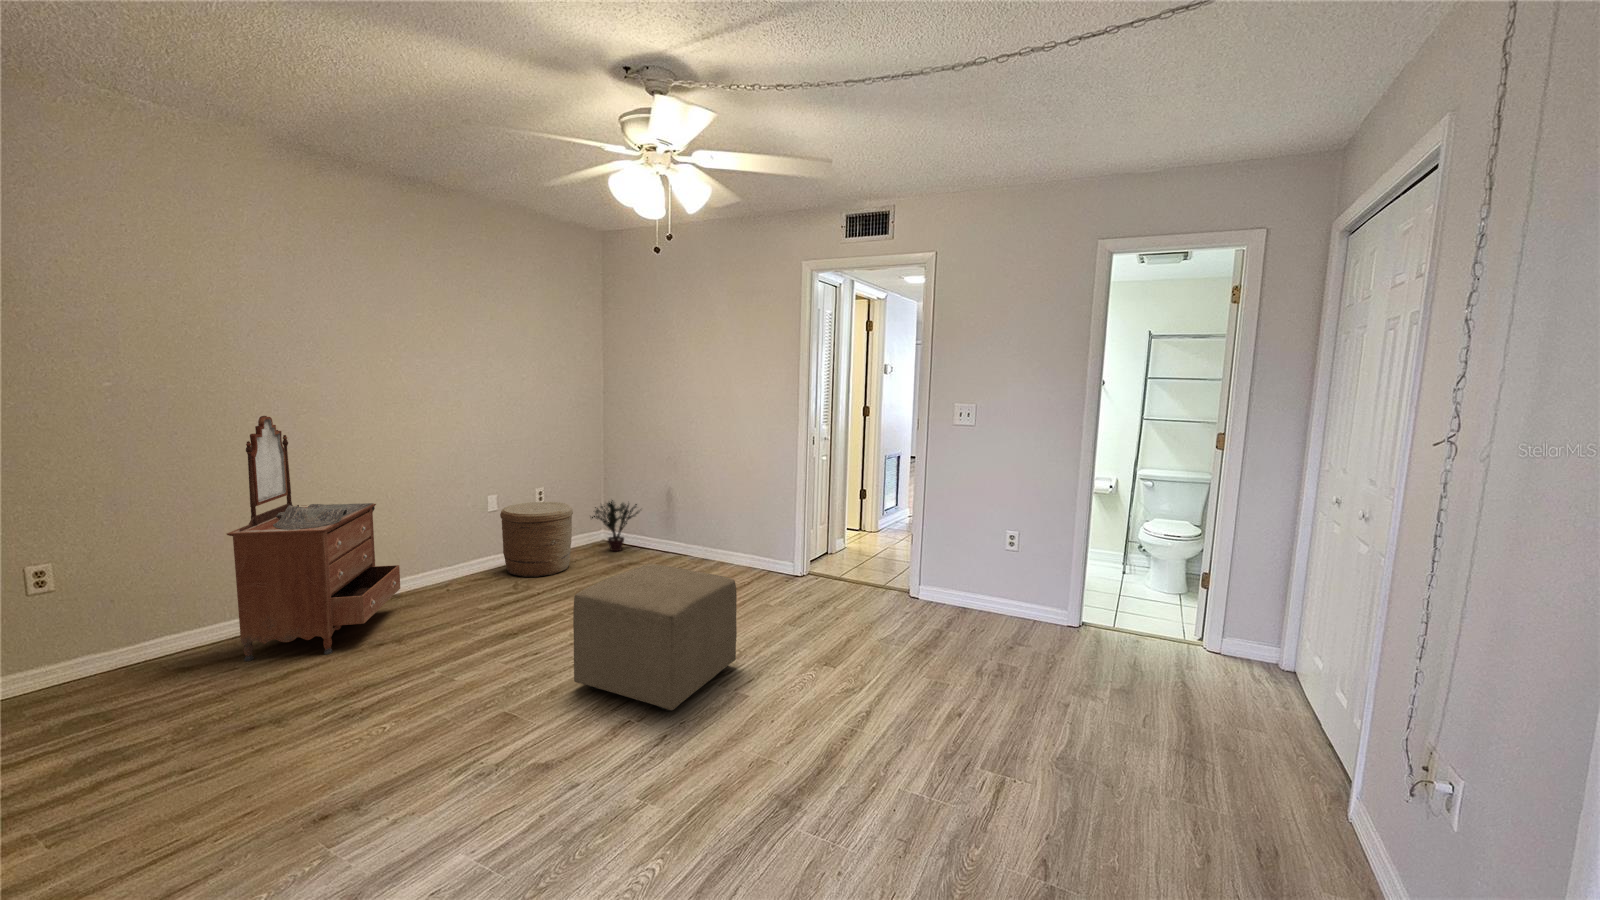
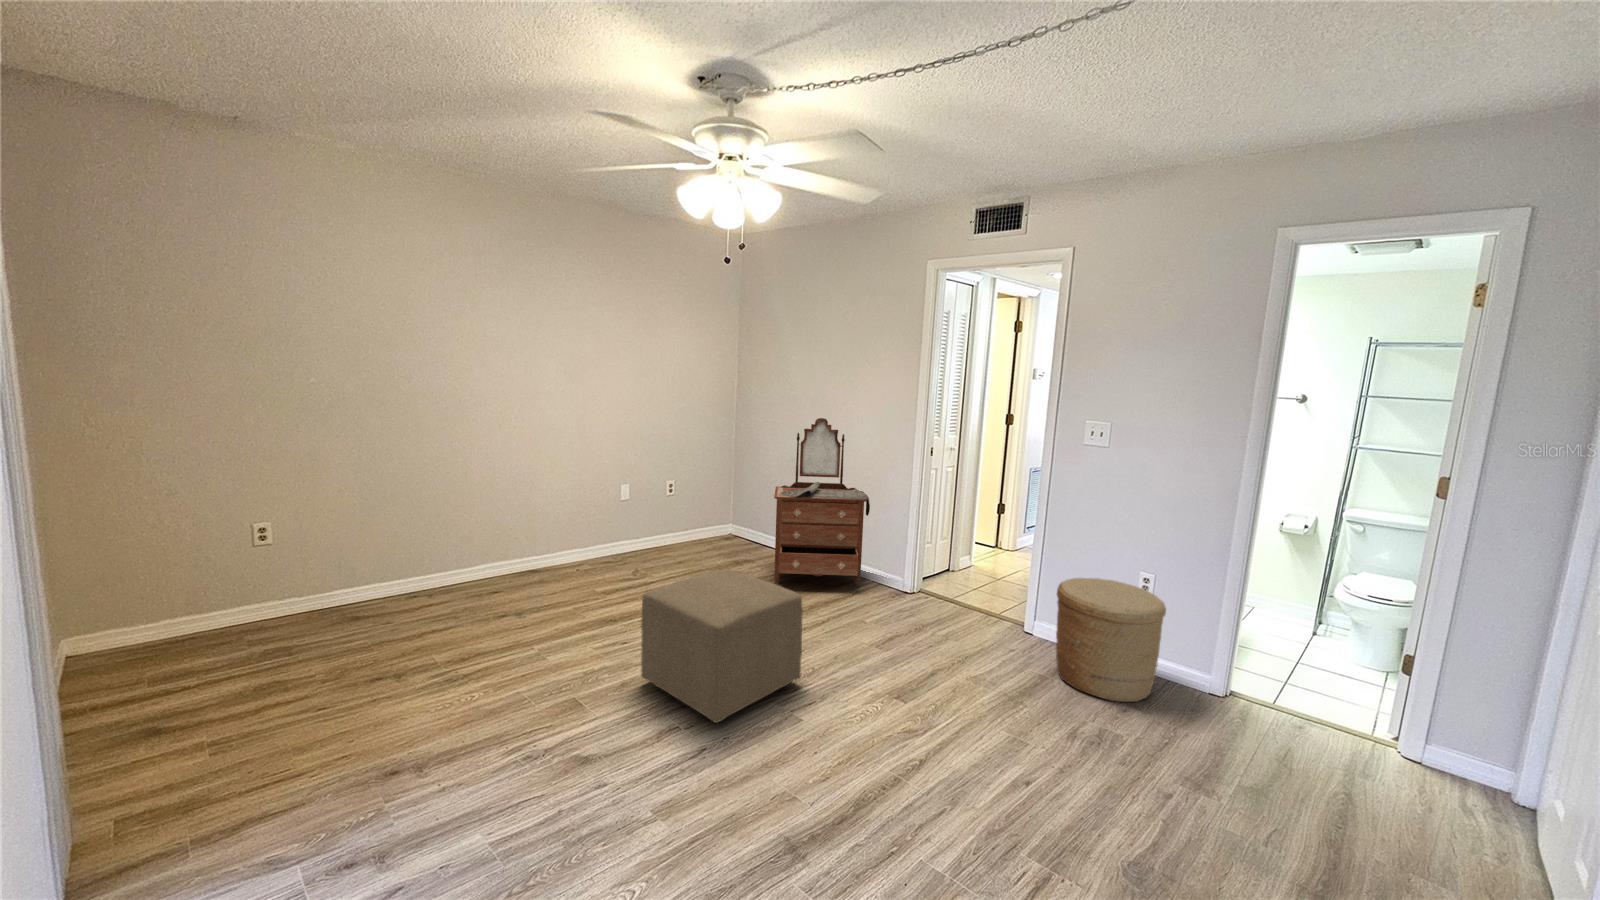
dresser: present [227,416,400,661] -> present [774,418,870,587]
potted plant: present [592,500,638,551] -> none [711,497,763,548]
woven basket: present [500,502,573,577] -> present [1056,578,1166,702]

